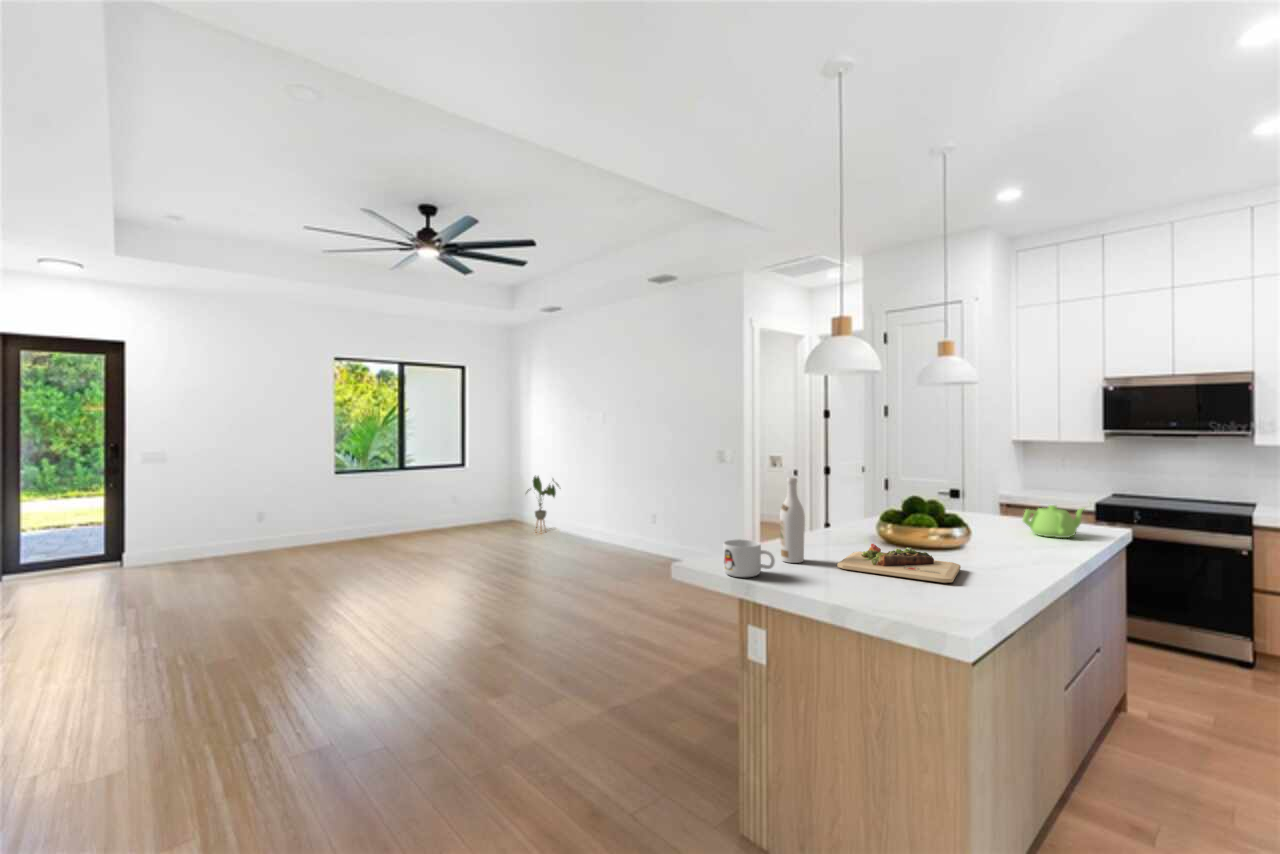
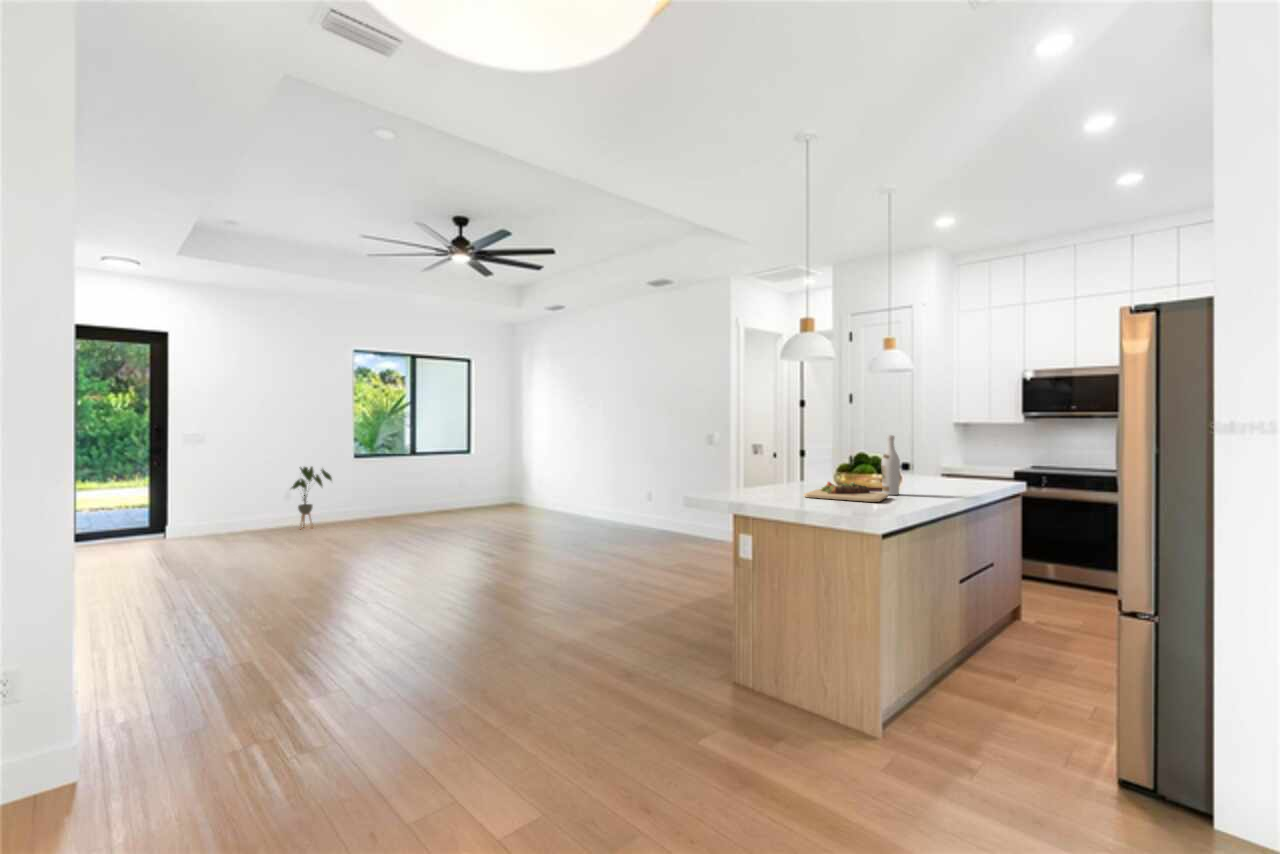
house plant: present [527,476,559,531] -> present [292,467,332,527]
wine bottle: present [780,477,805,563] -> present [881,435,900,495]
teapot: present [1022,505,1084,538] -> none [943,462,990,486]
mug: present [723,539,775,577] -> none [724,476,760,500]

